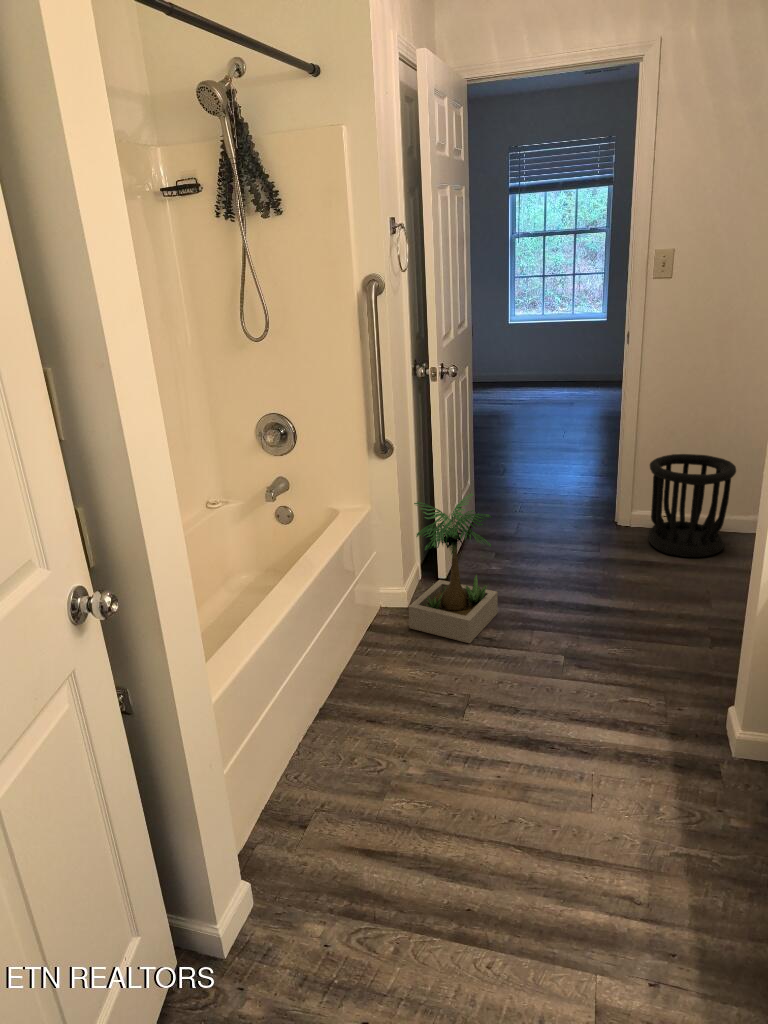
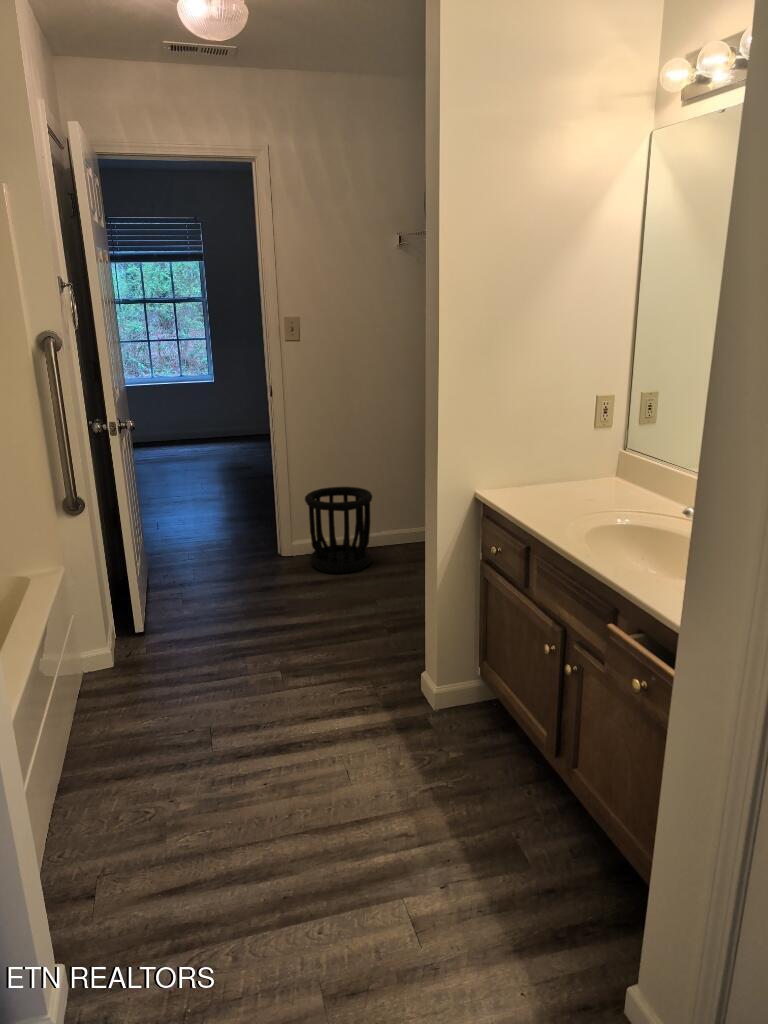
potted plant: present [409,494,498,643] -> none [102,538,210,684]

